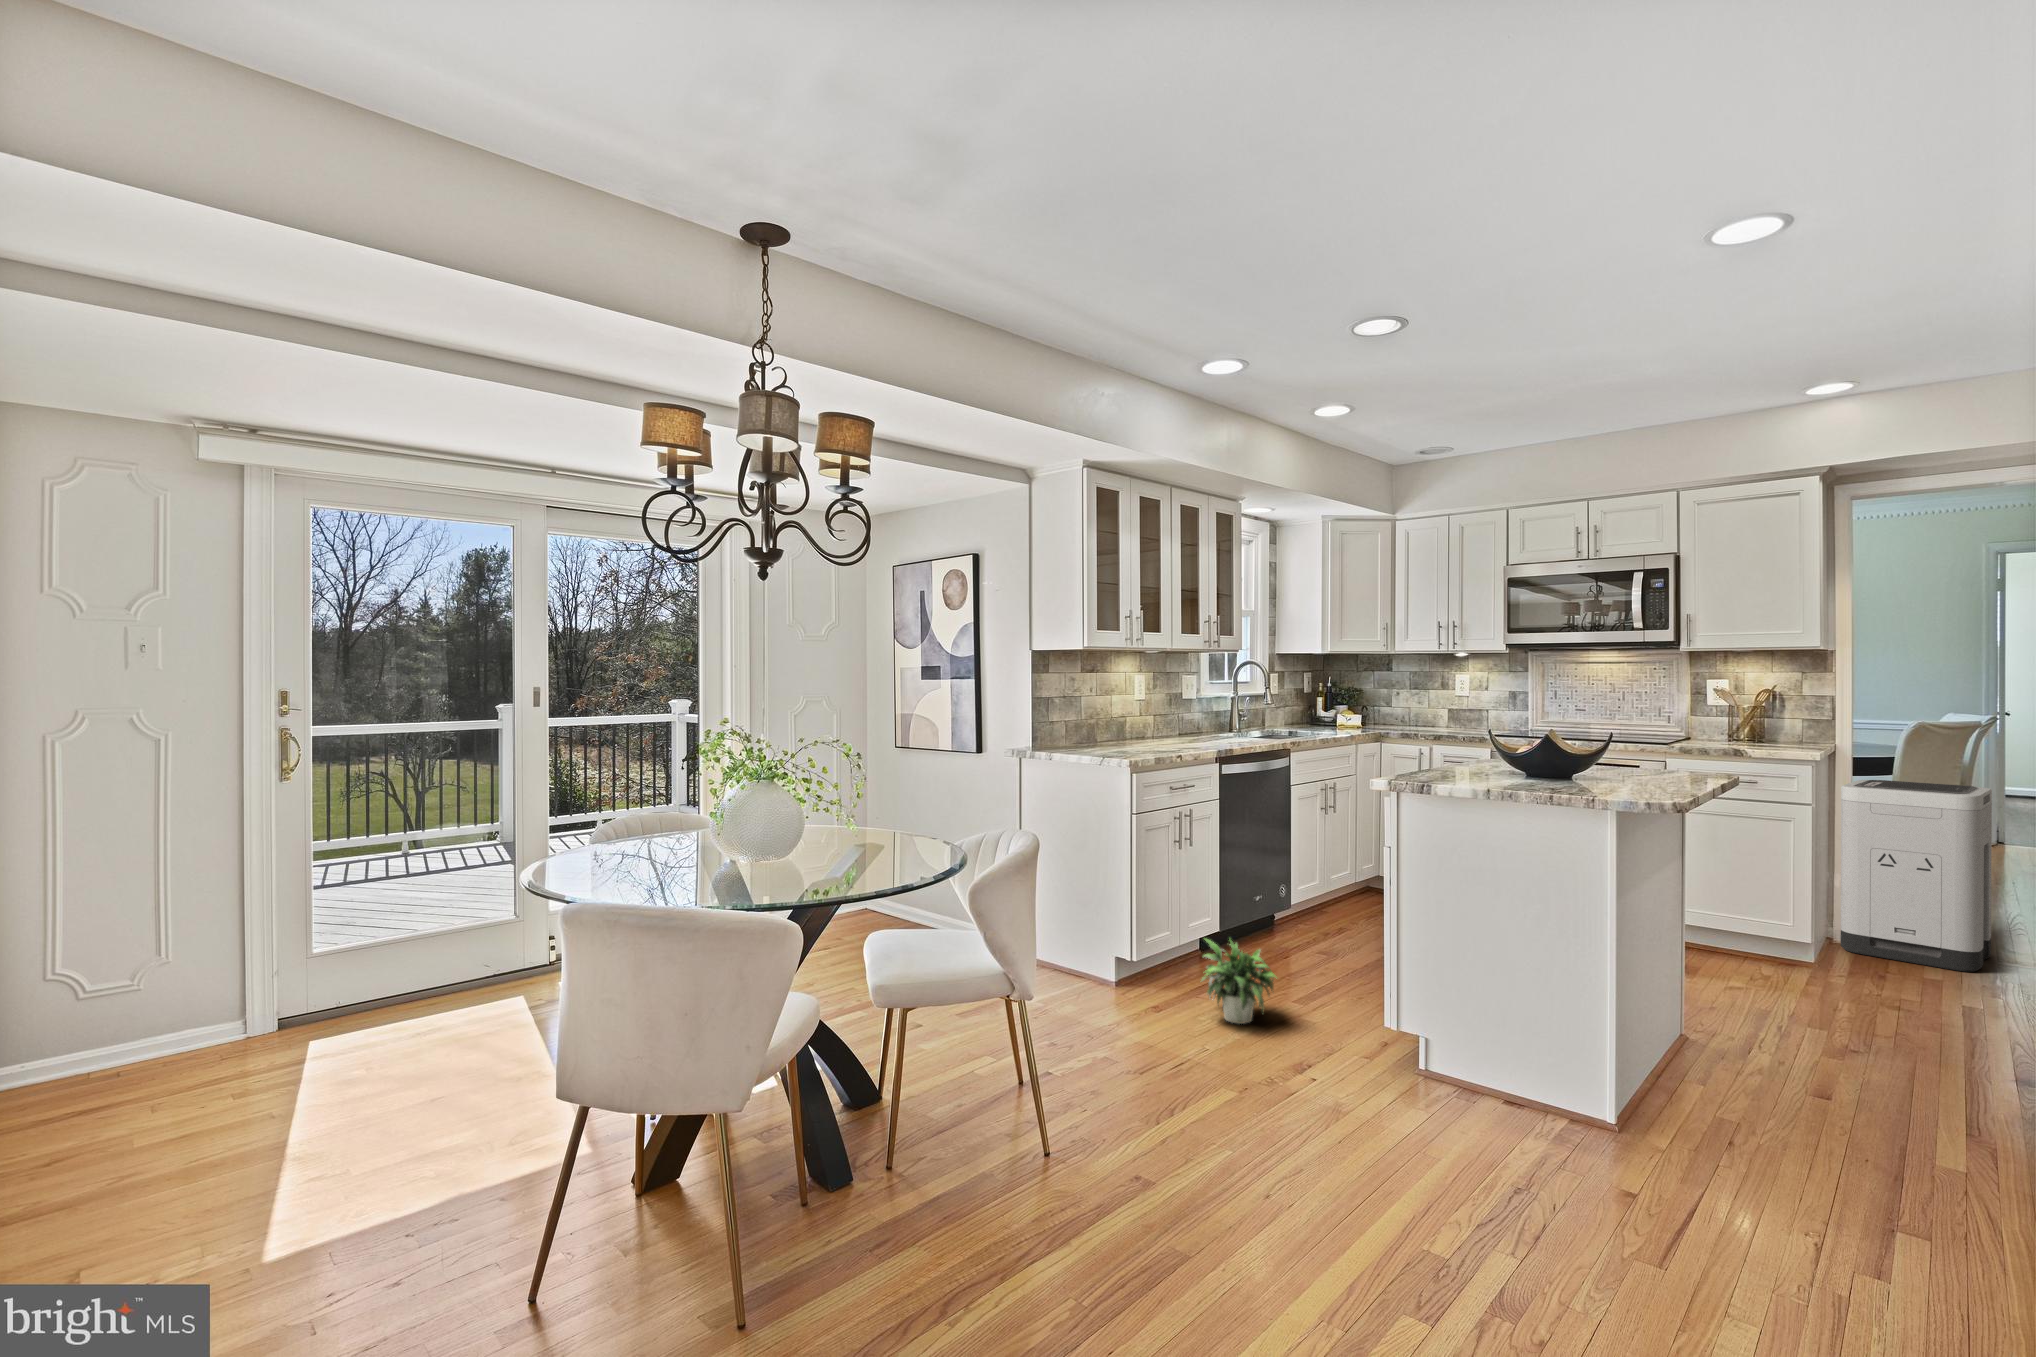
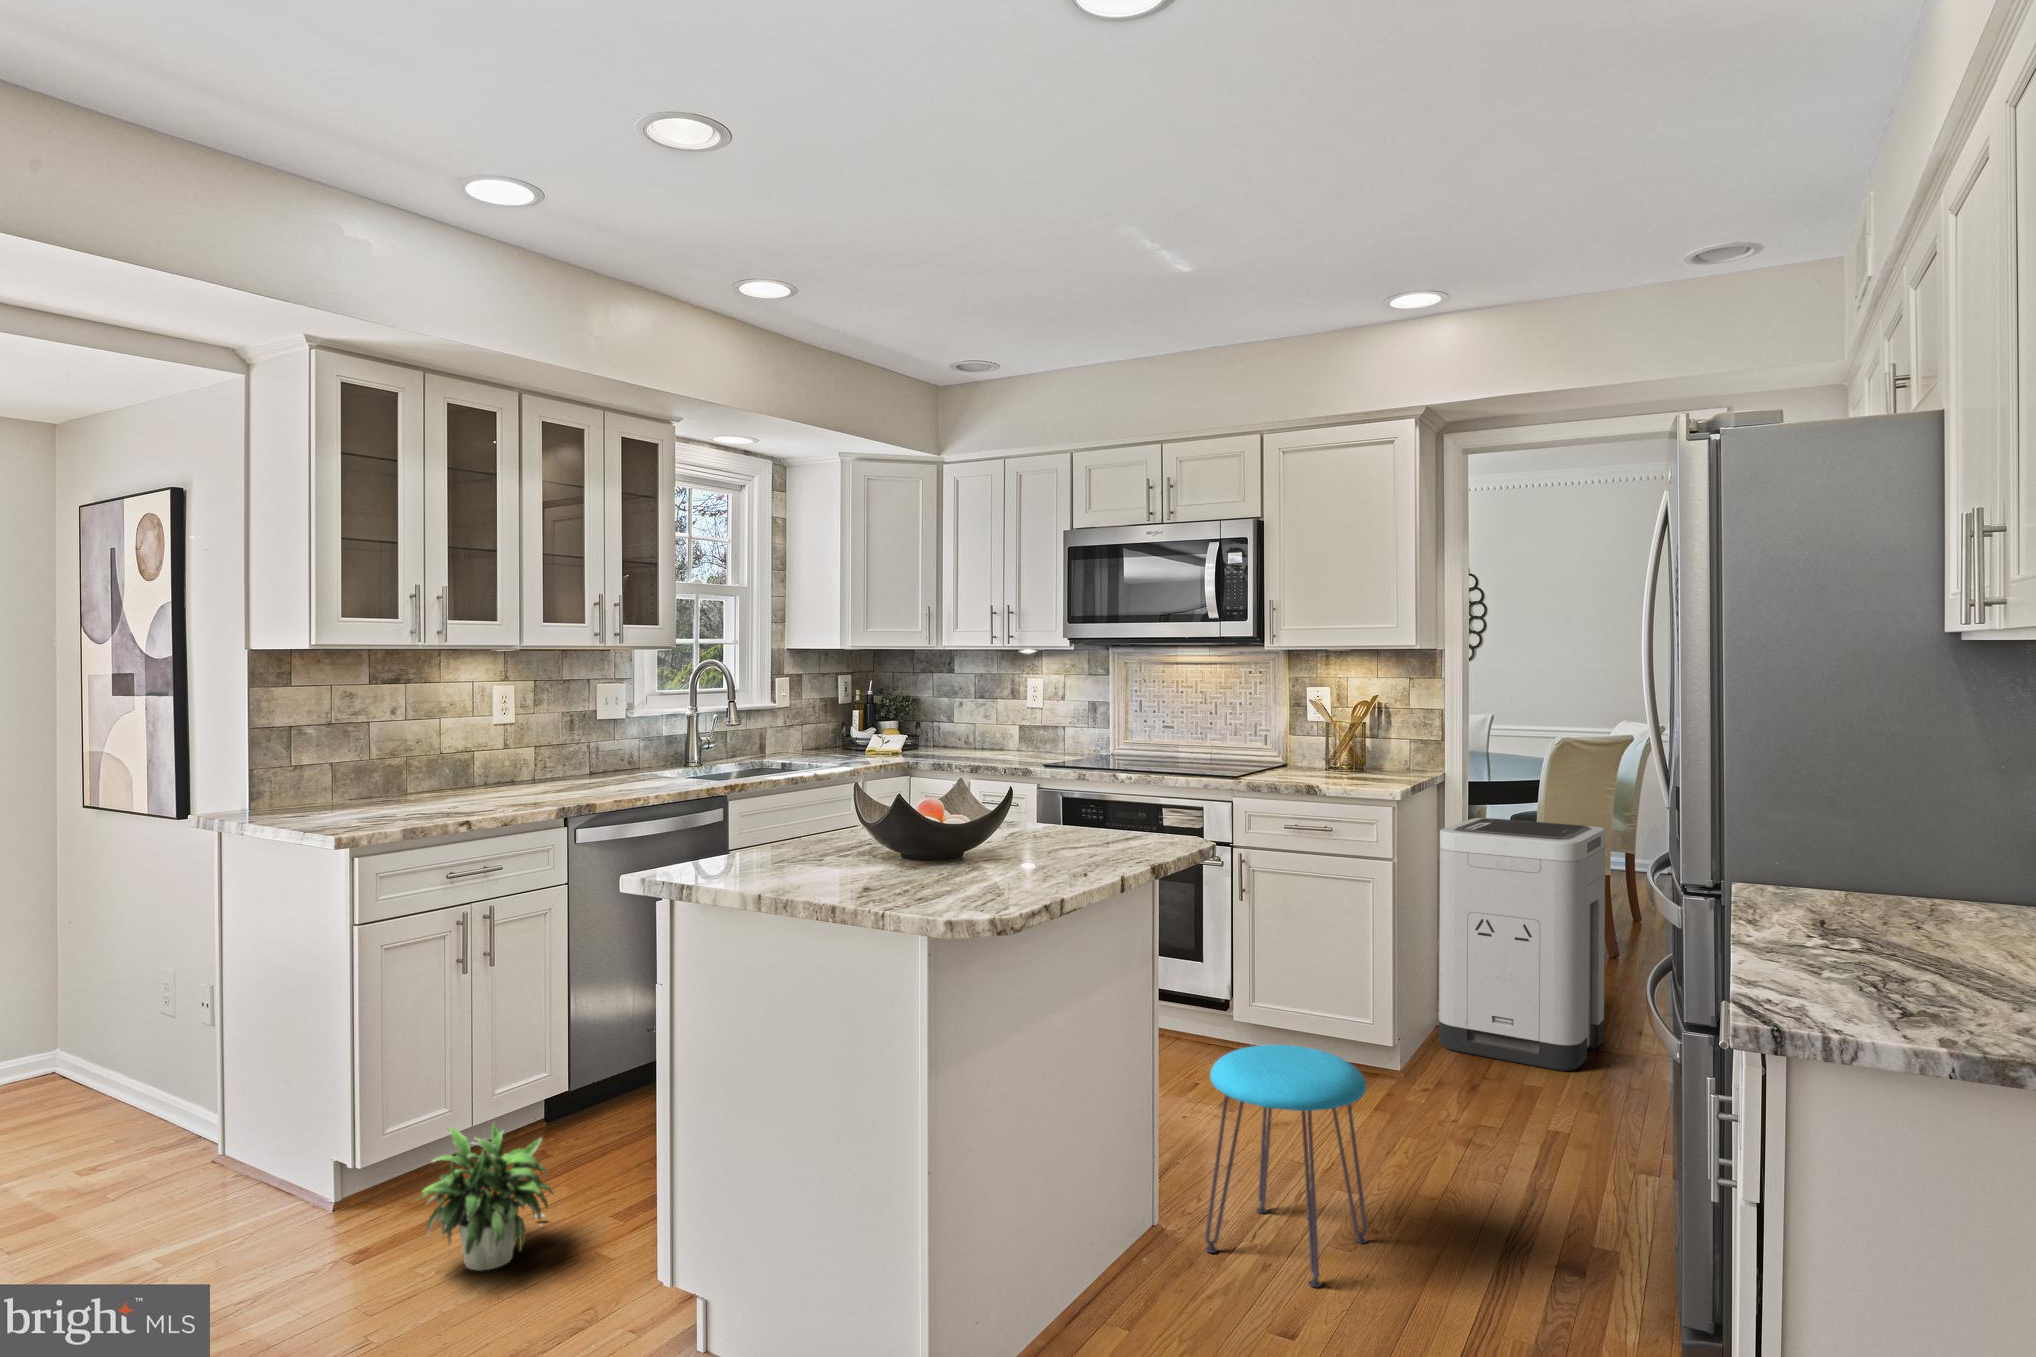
stool: none [1734,919,1869,1080] -> present [1205,1045,1367,1287]

